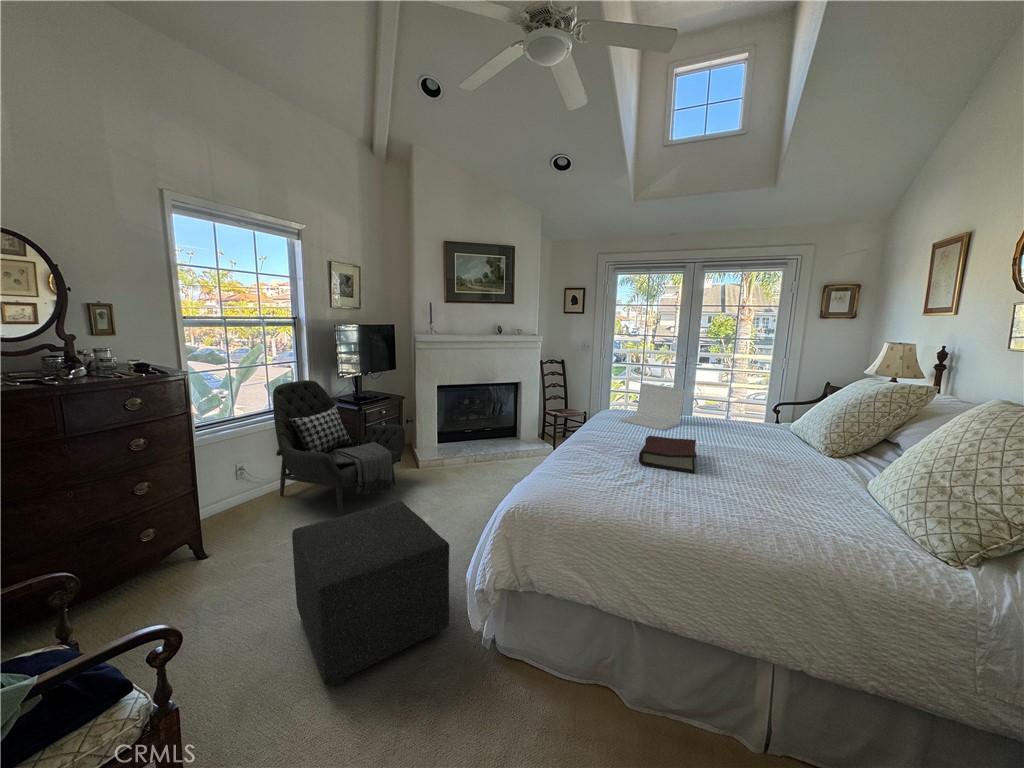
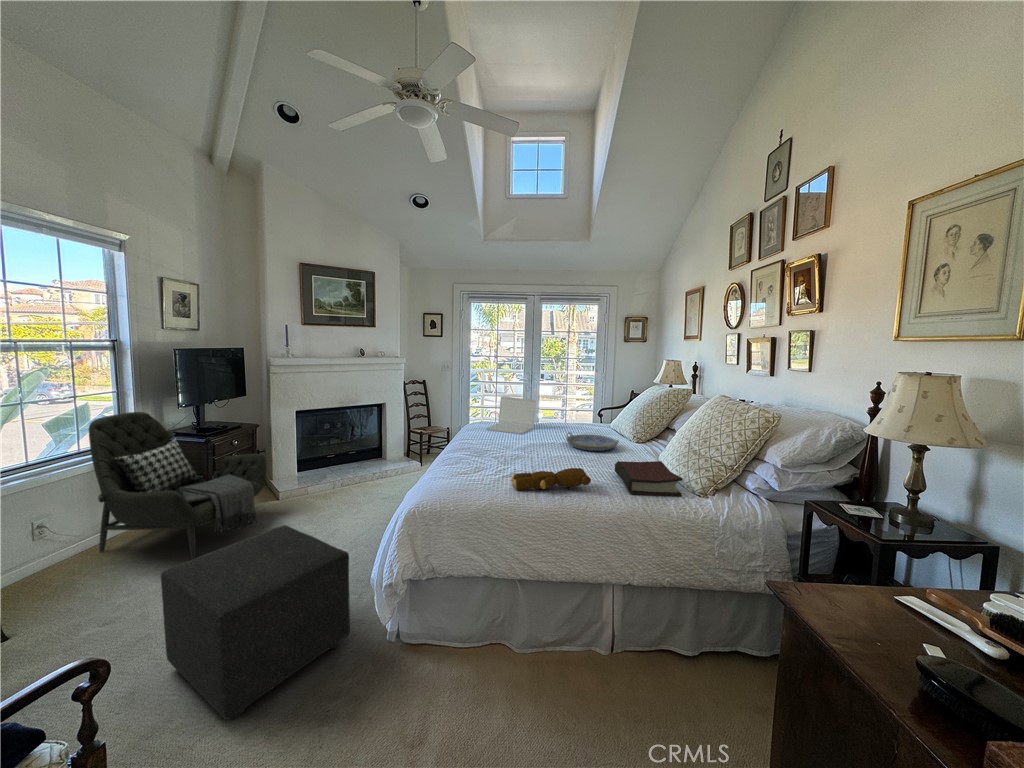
serving tray: none [722,434,802,464] -> present [566,432,619,451]
hardback book: present [639,436,696,473] -> present [615,461,683,496]
teddy bear: none [635,485,749,515] -> present [511,468,591,490]

